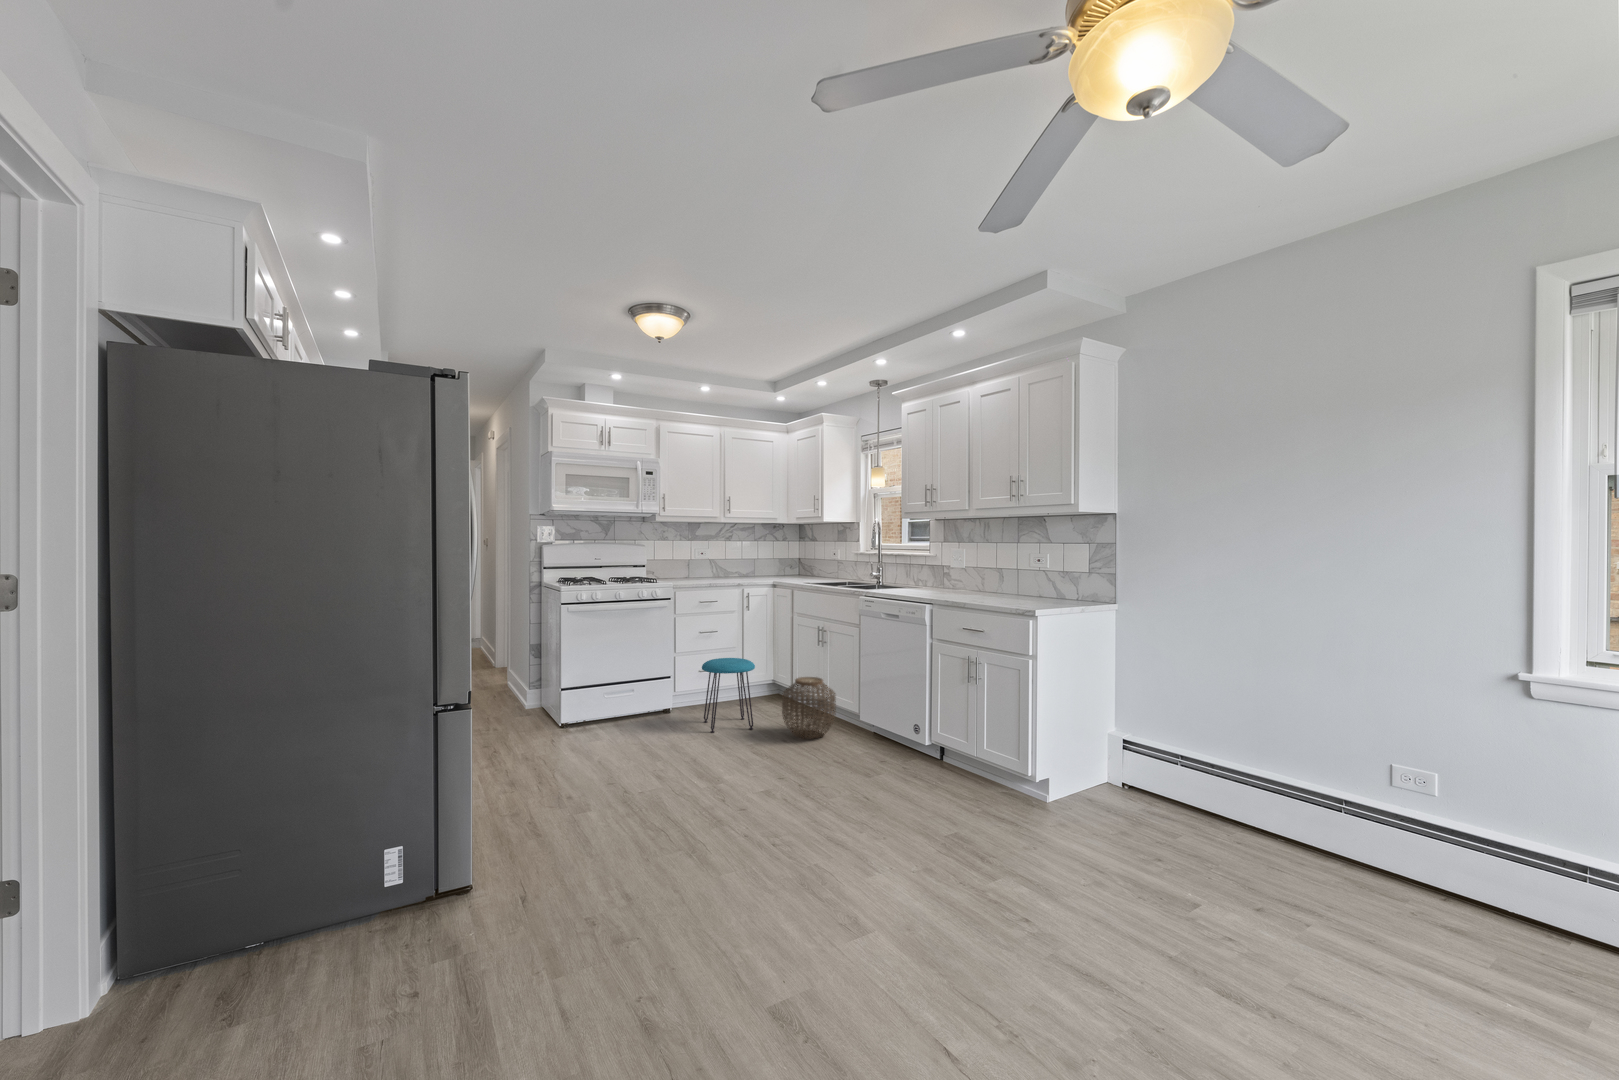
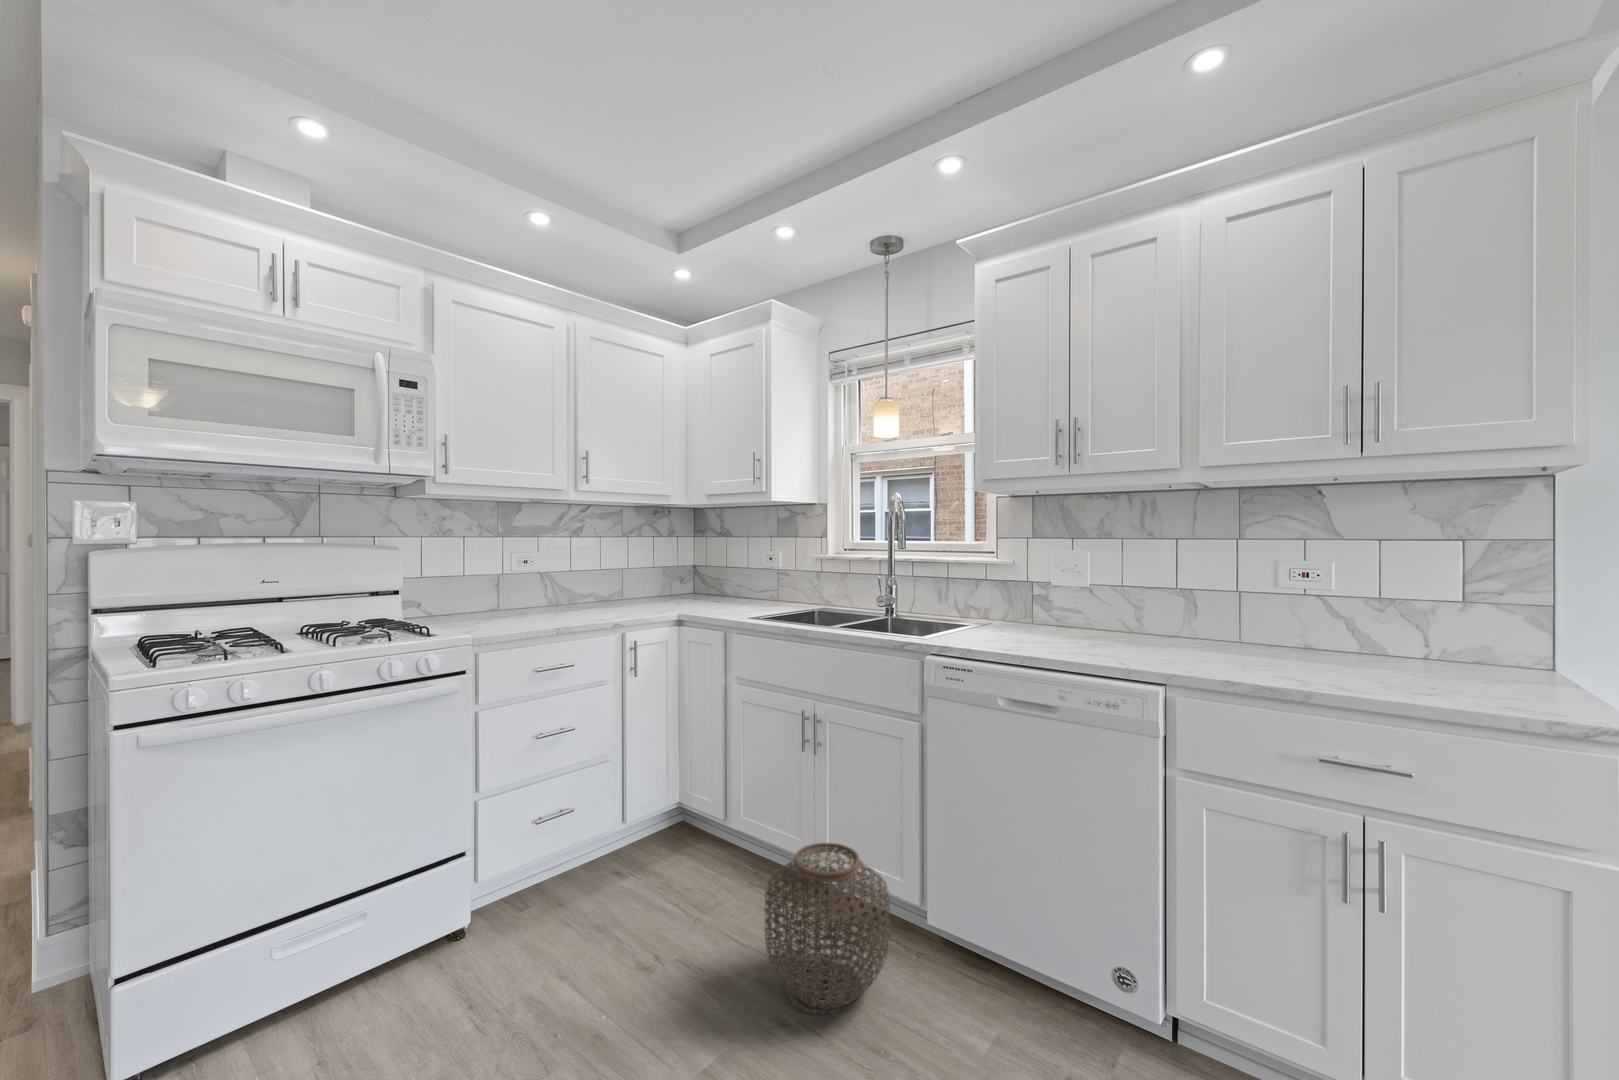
stool: present [702,658,755,732] -> none [553,803,687,1025]

